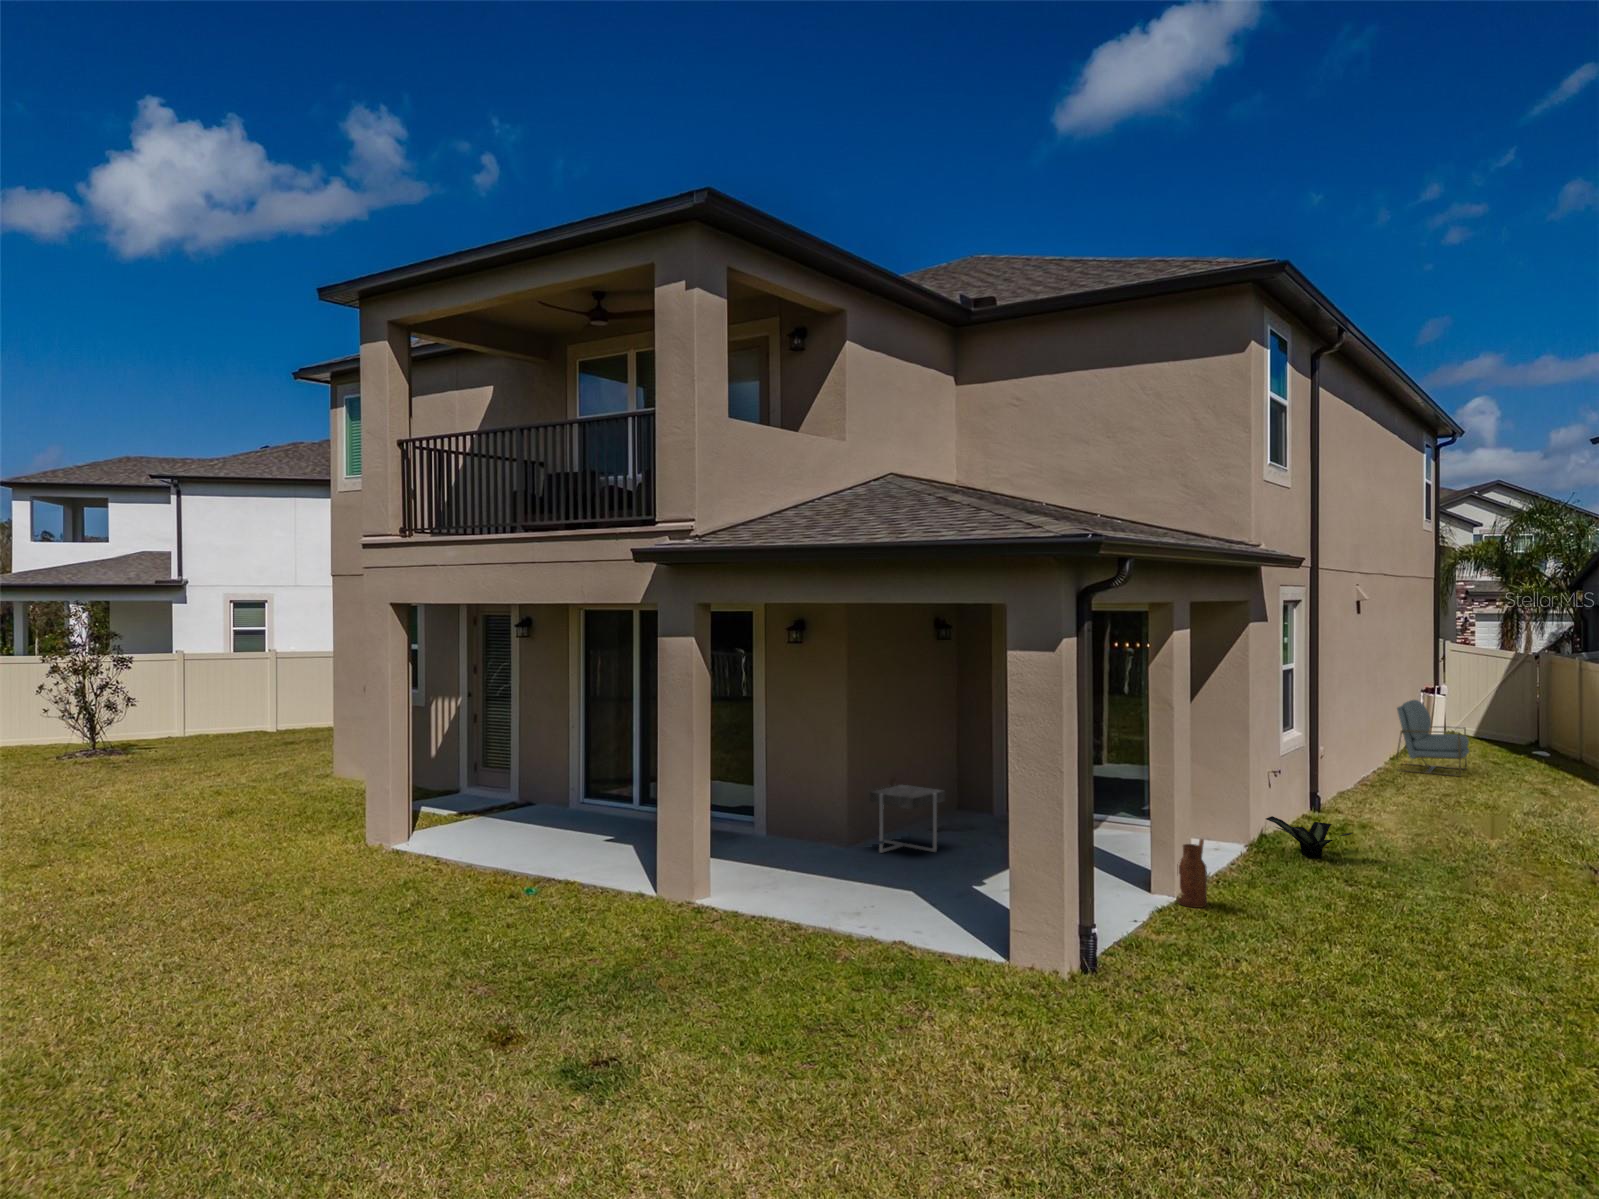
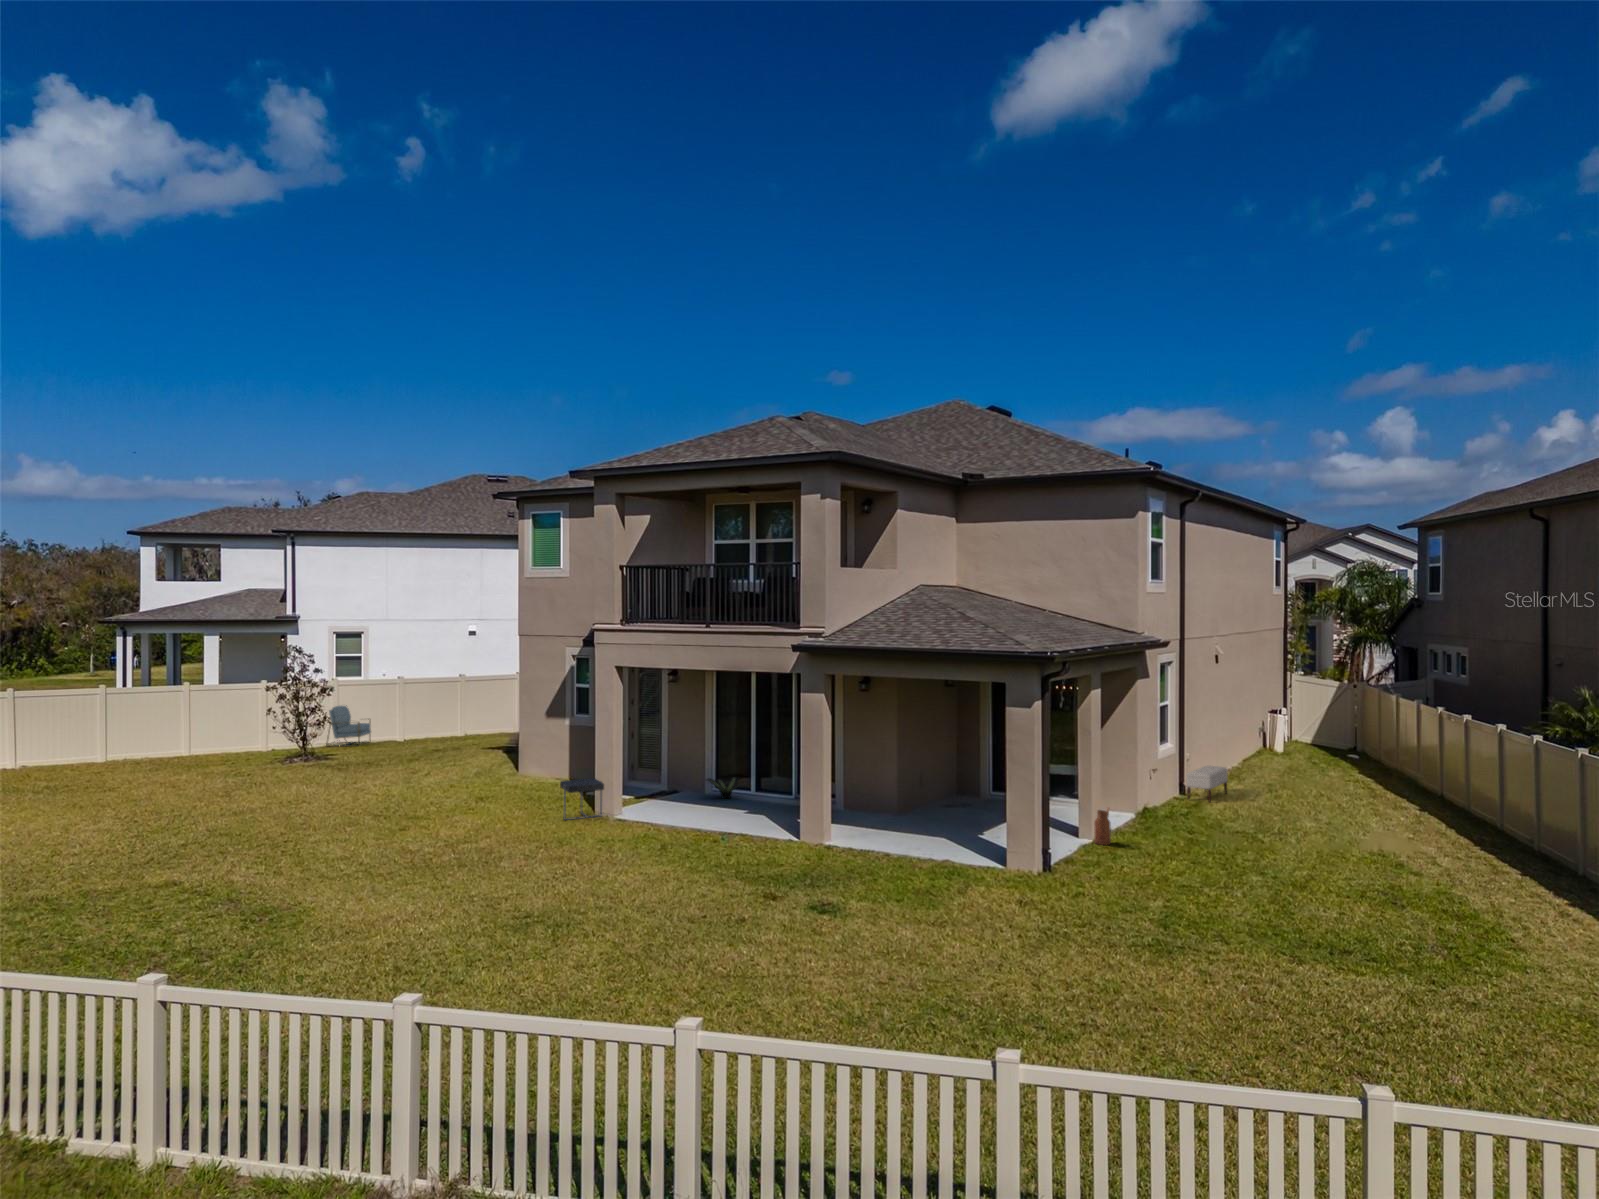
chair: present [1396,700,1469,777] -> present [326,705,371,747]
bench: none [1321,767,1385,826] -> present [1187,766,1228,802]
side table: present [870,785,945,853] -> present [560,778,604,820]
potted plant: present [1266,816,1352,858] -> present [707,777,740,799]

